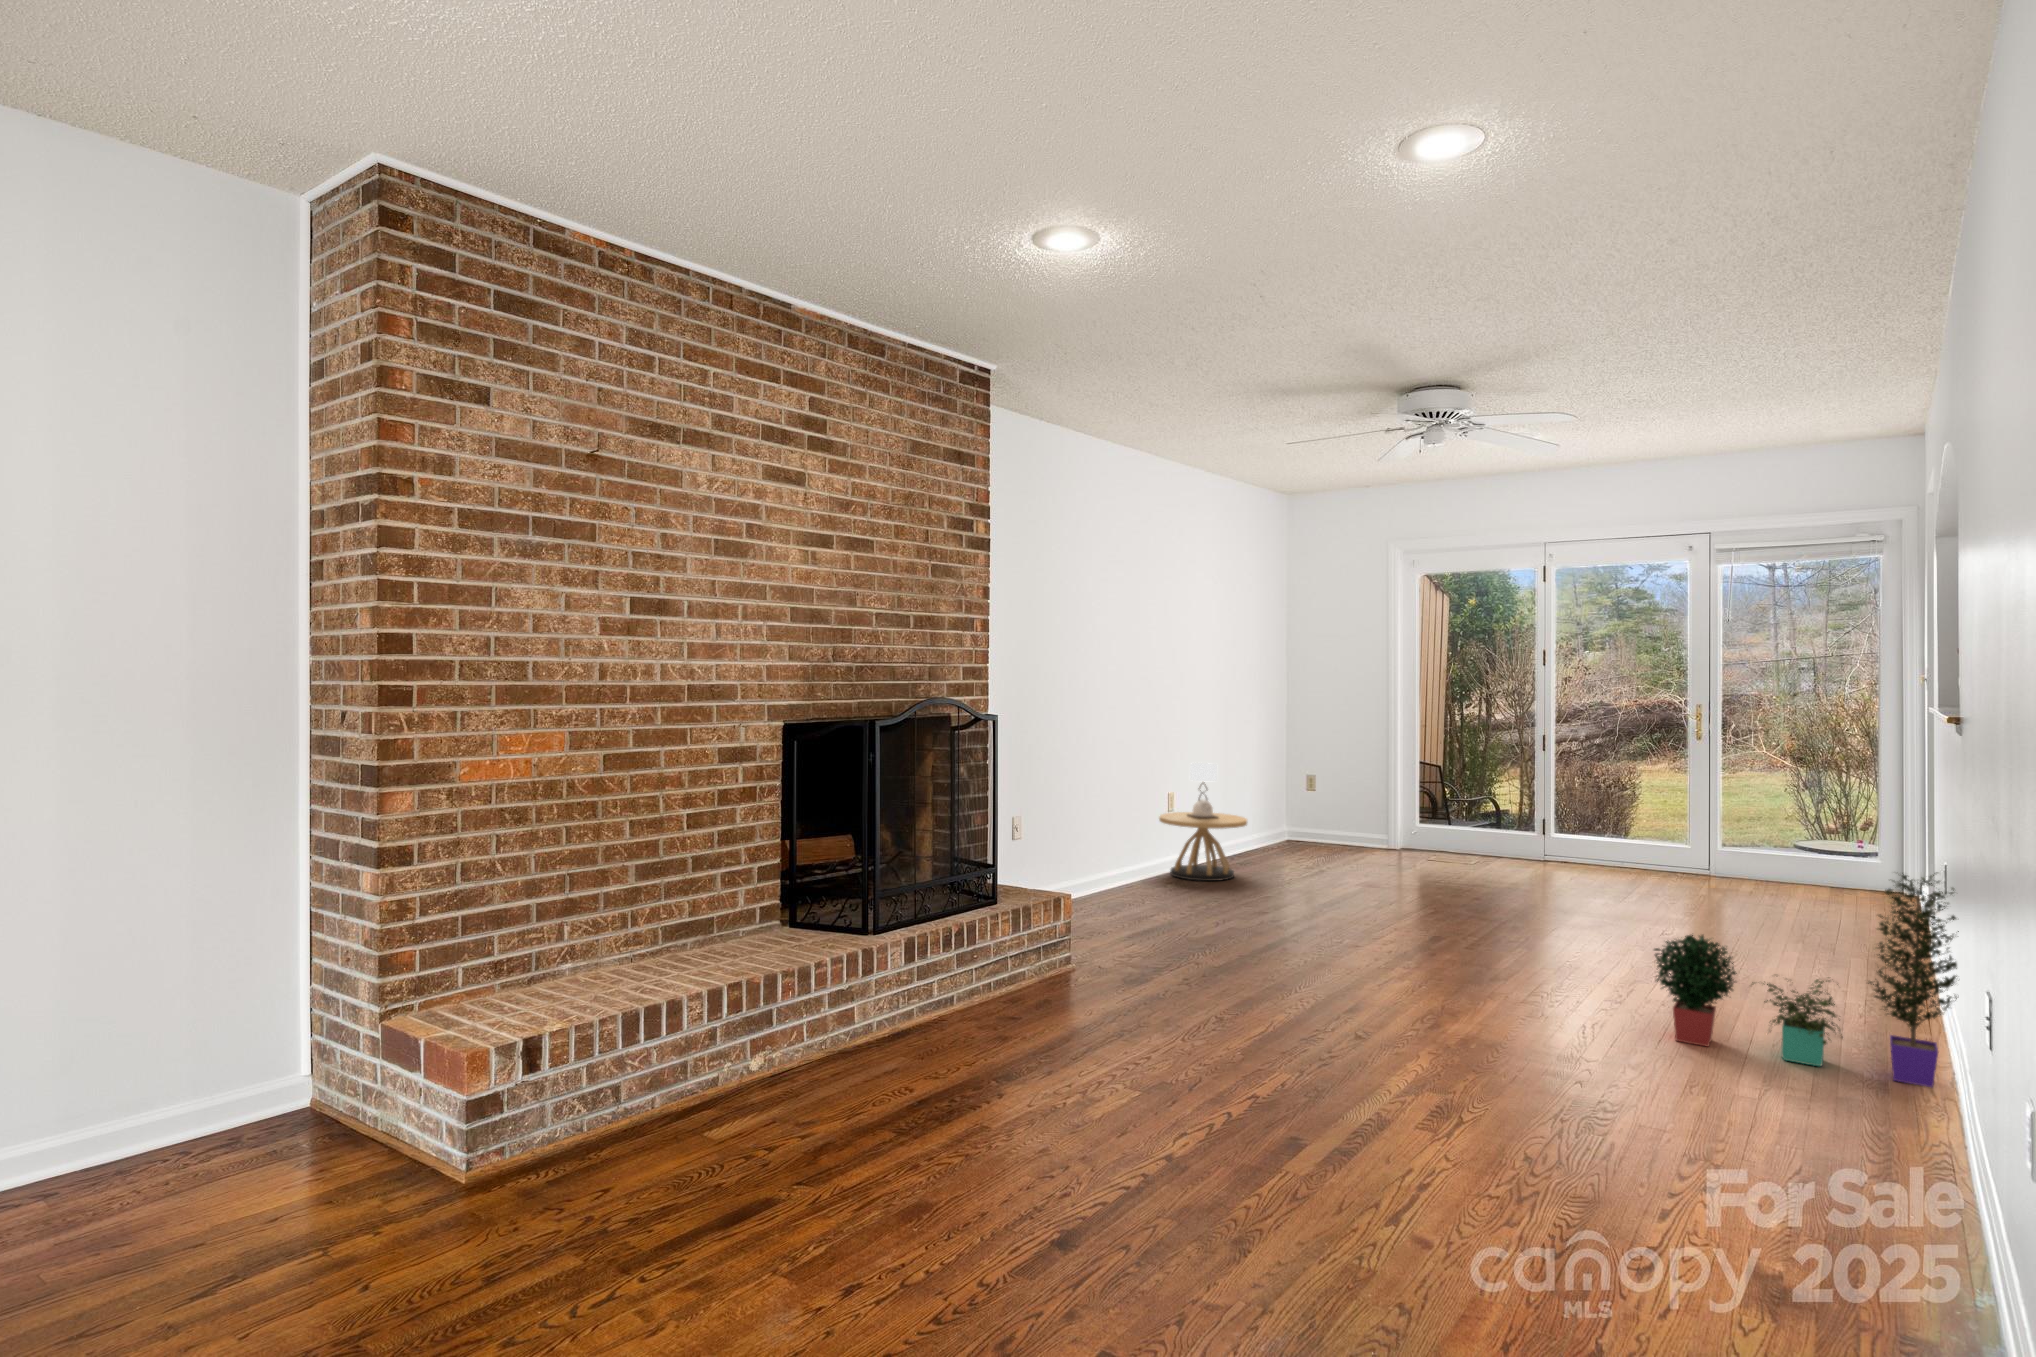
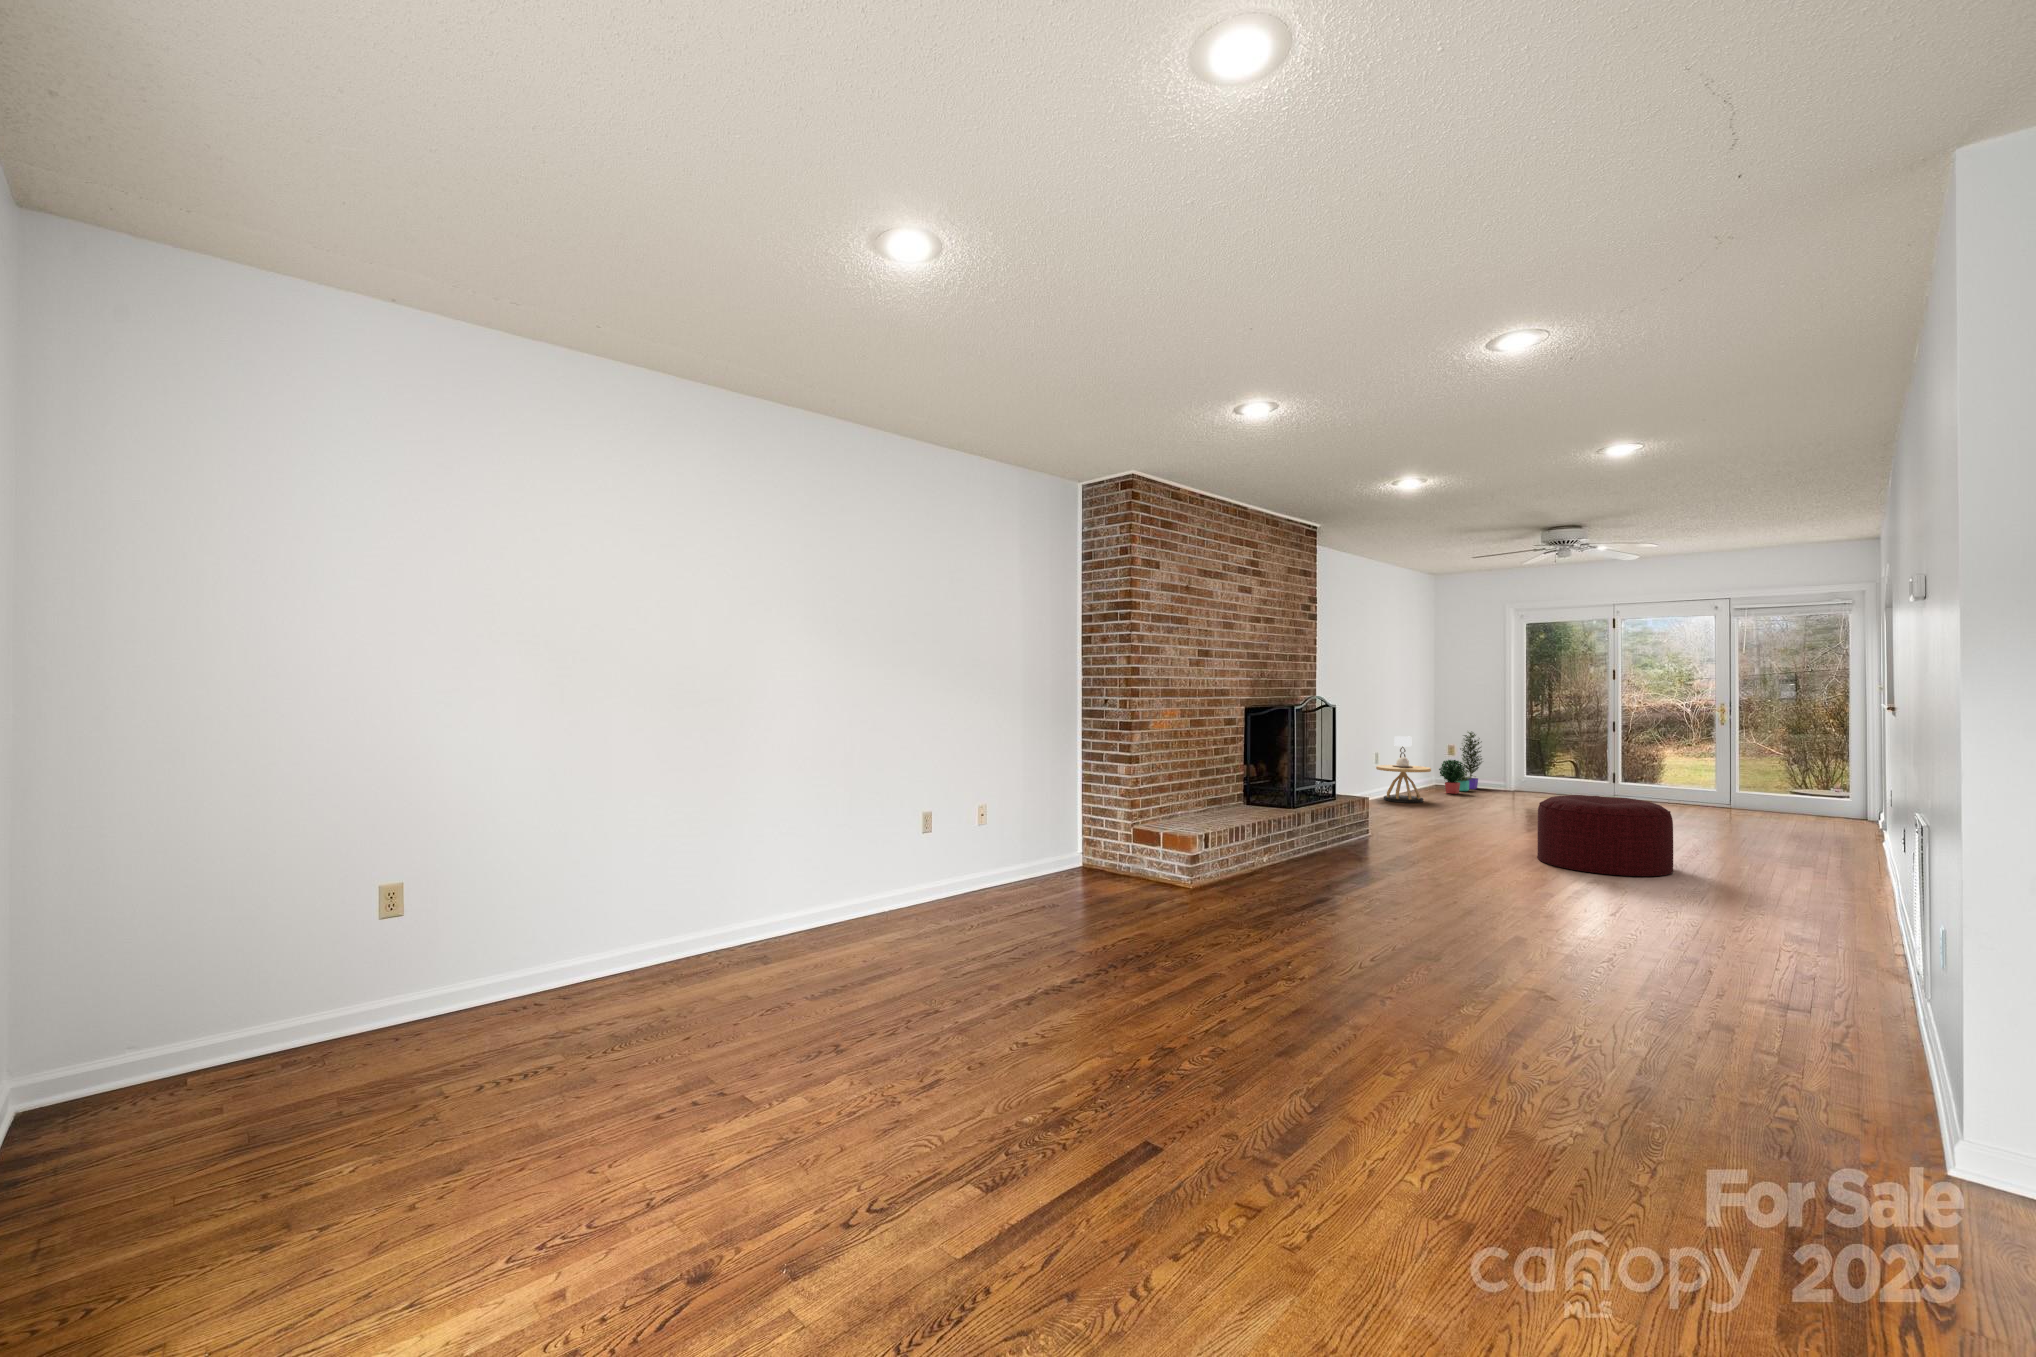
potted plant: present [1654,872,1959,1087] -> present [1439,732,1482,794]
ottoman: none [1341,905,1589,1095] -> present [1537,795,1673,876]

